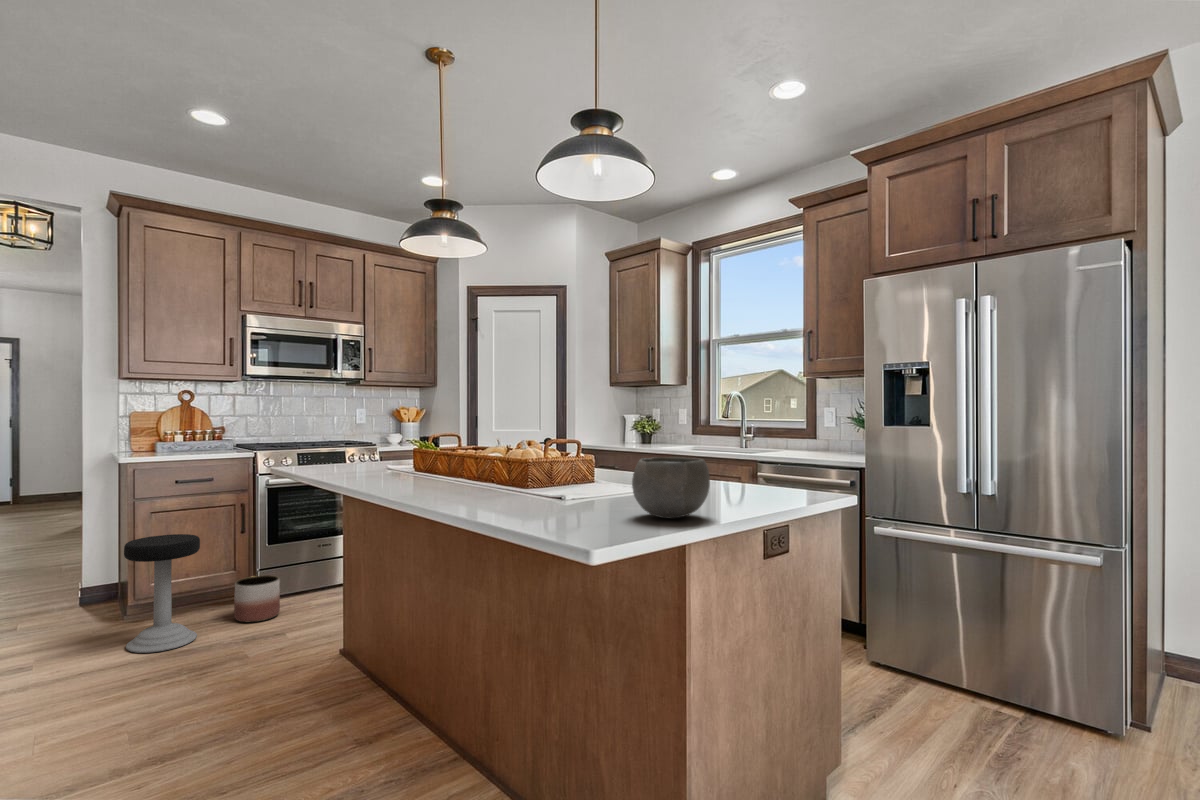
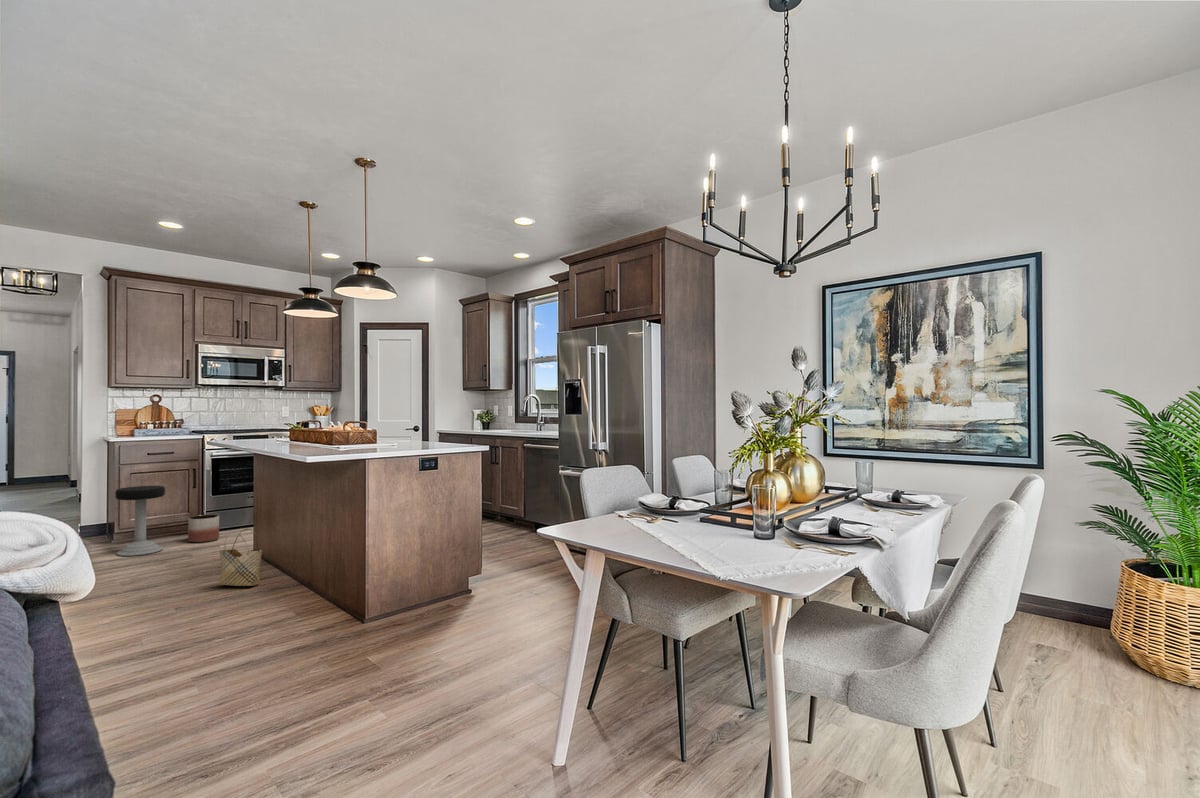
ceramic bowl: present [632,457,710,518] -> none [361,426,397,451]
woven basket: none [297,638,375,753] -> present [218,529,263,586]

